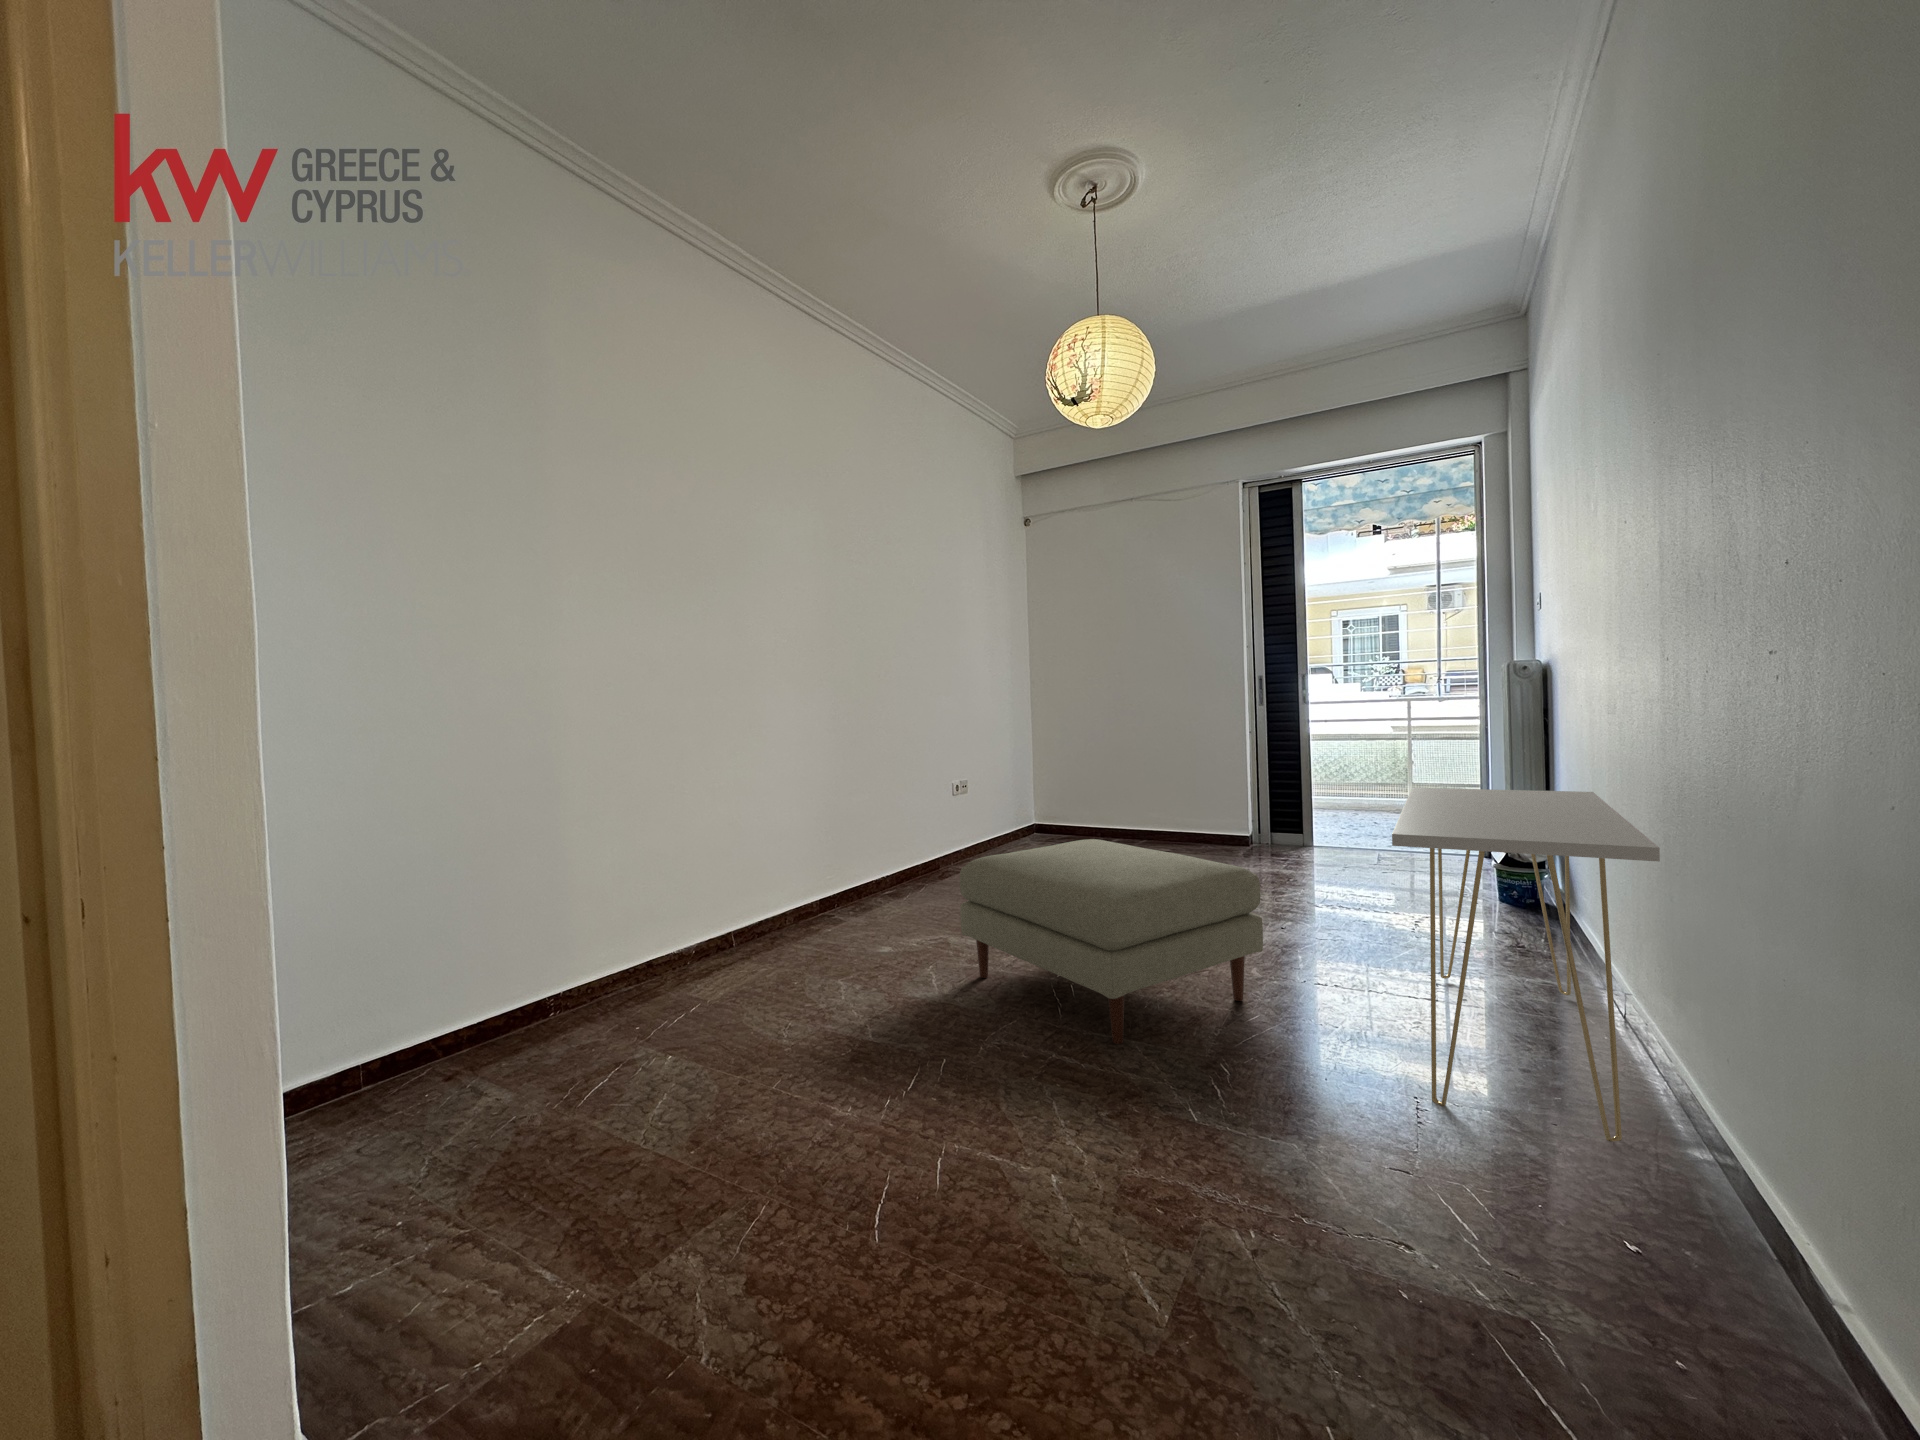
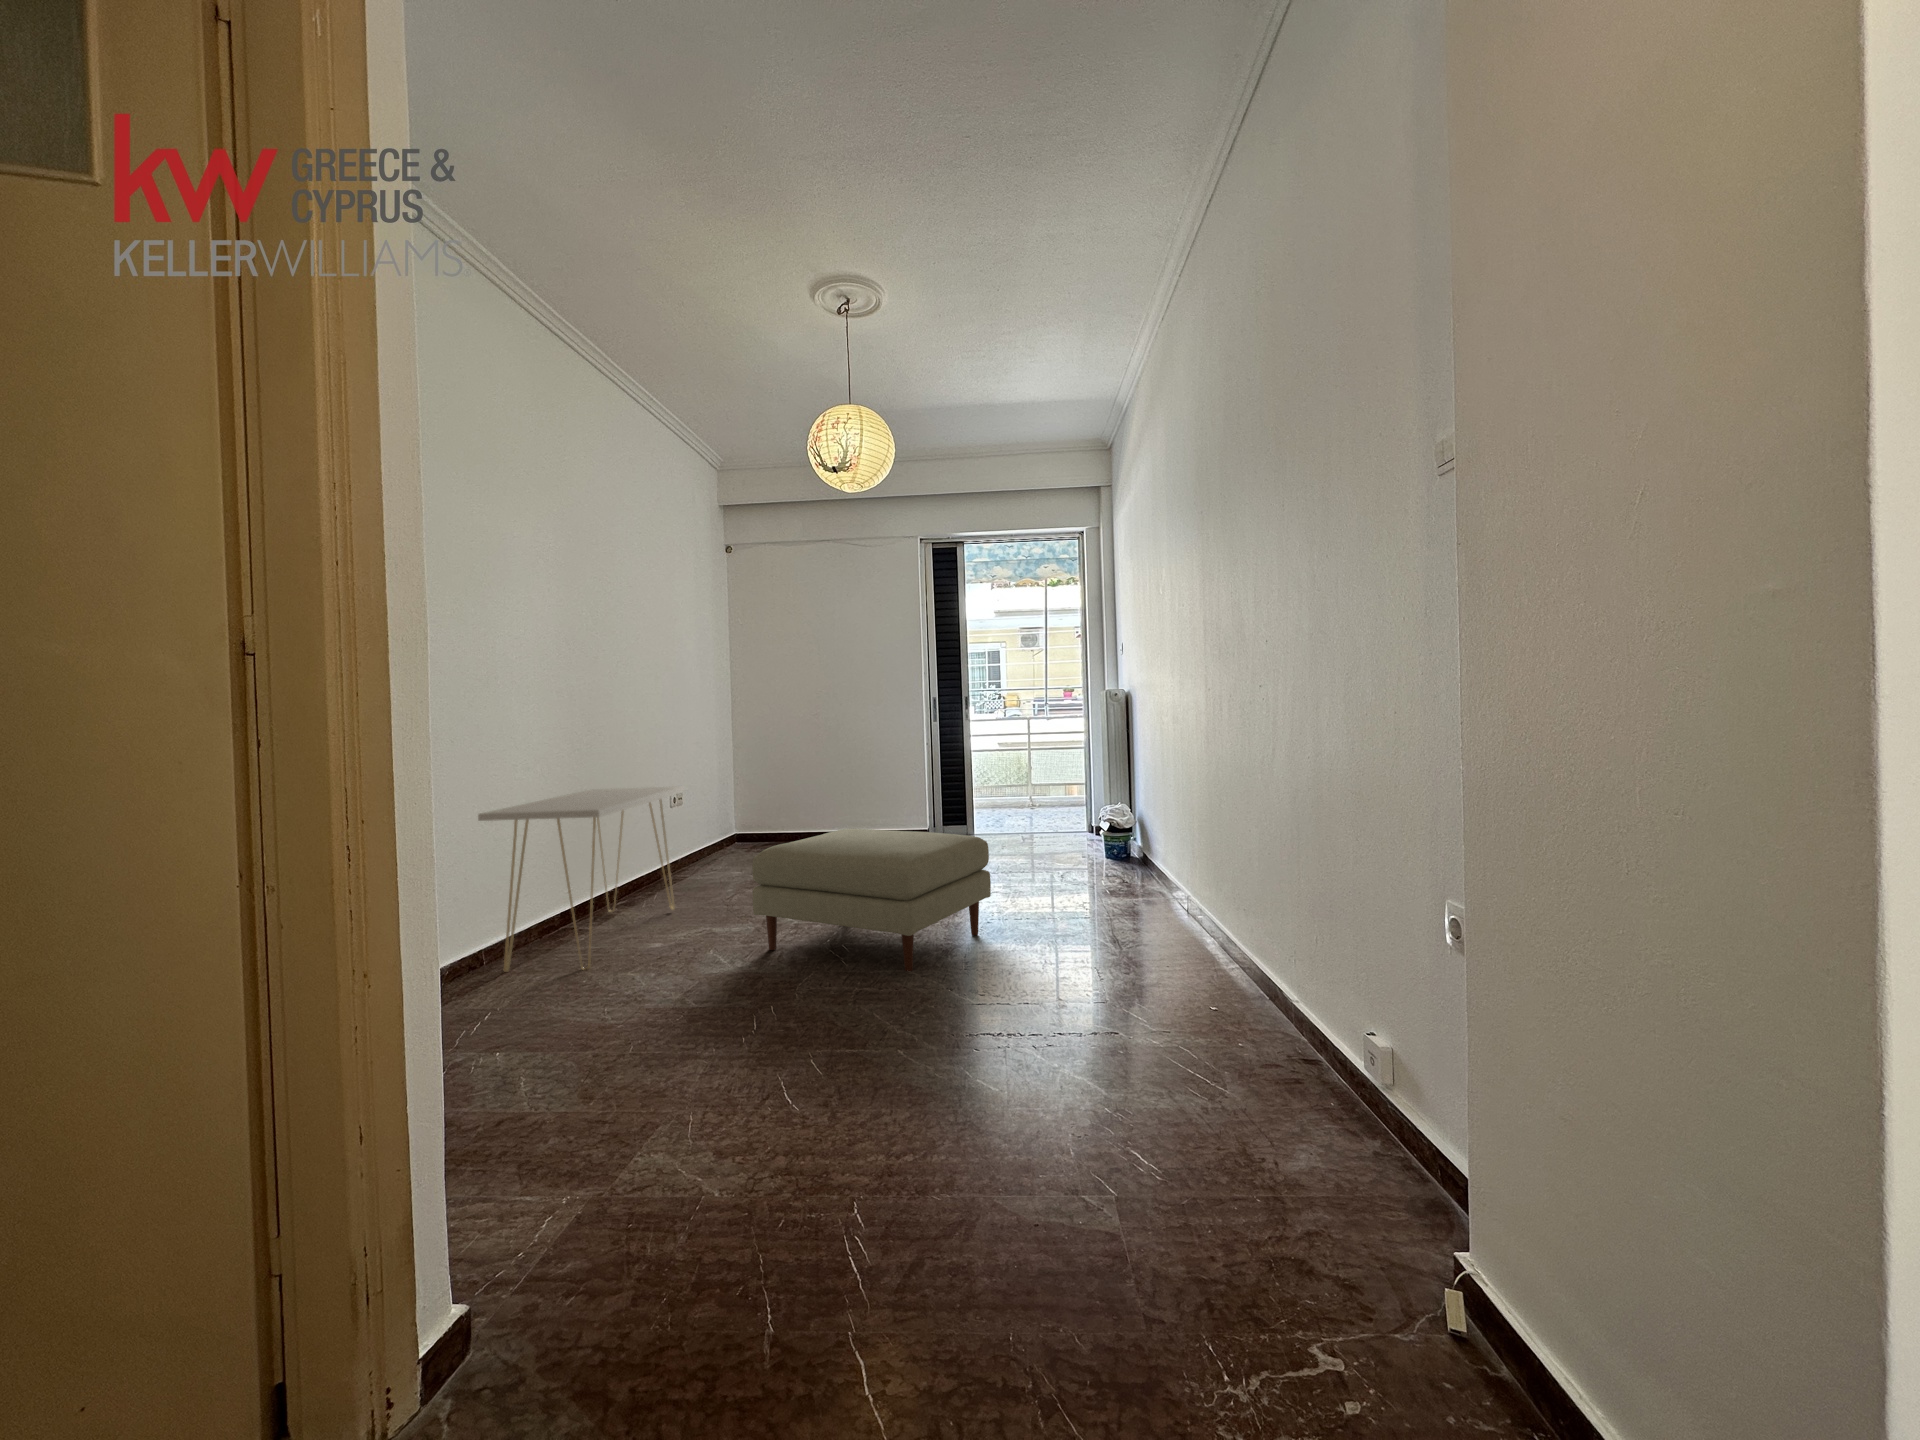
console table: present [1392,788,1660,1142] -> present [478,786,685,972]

